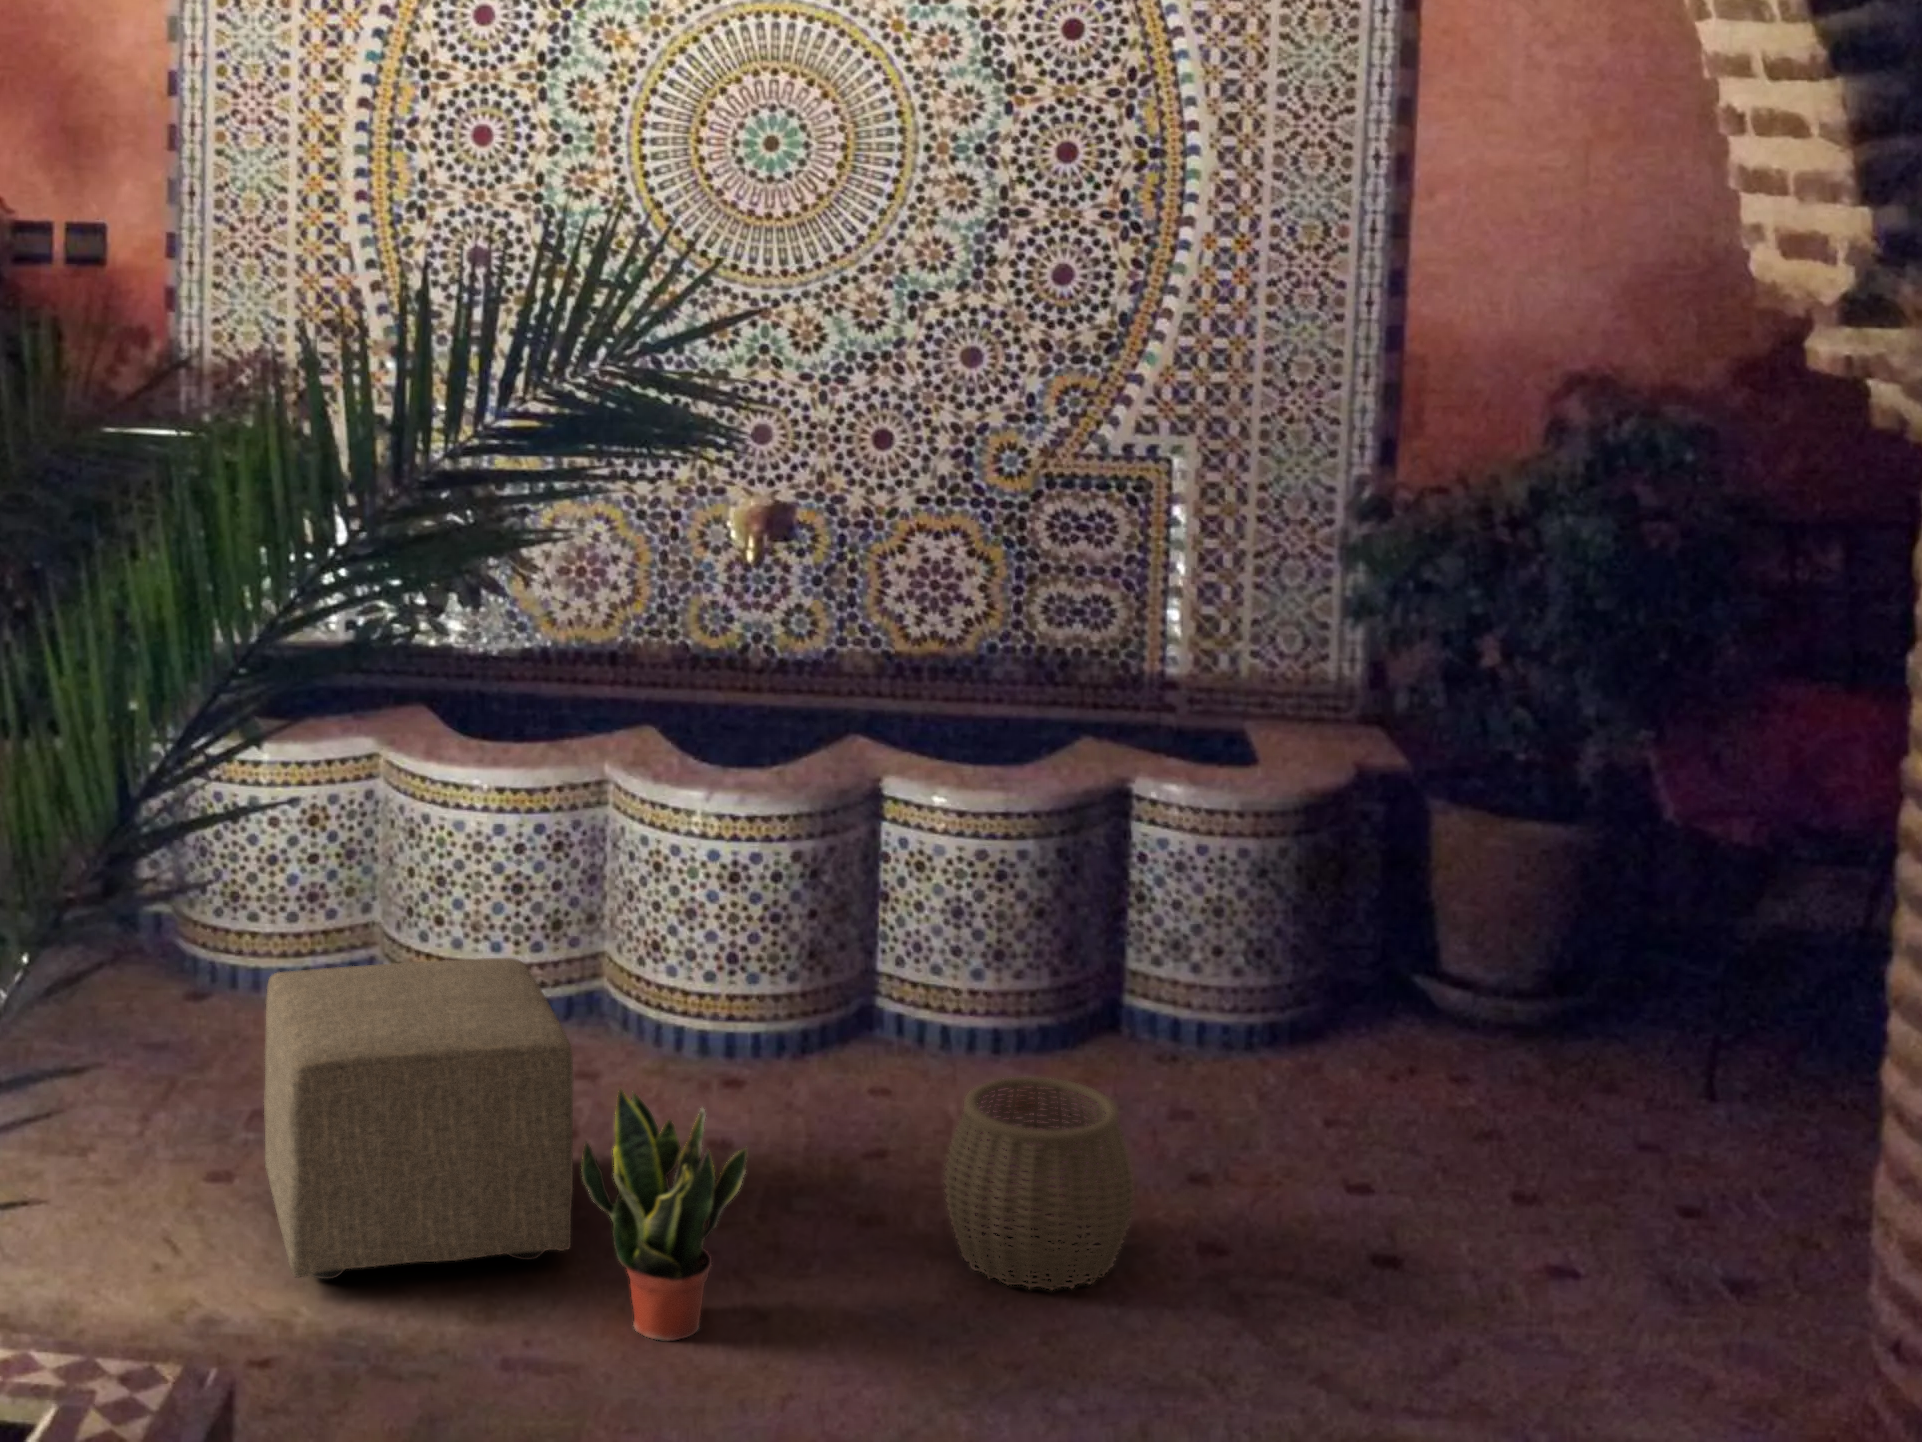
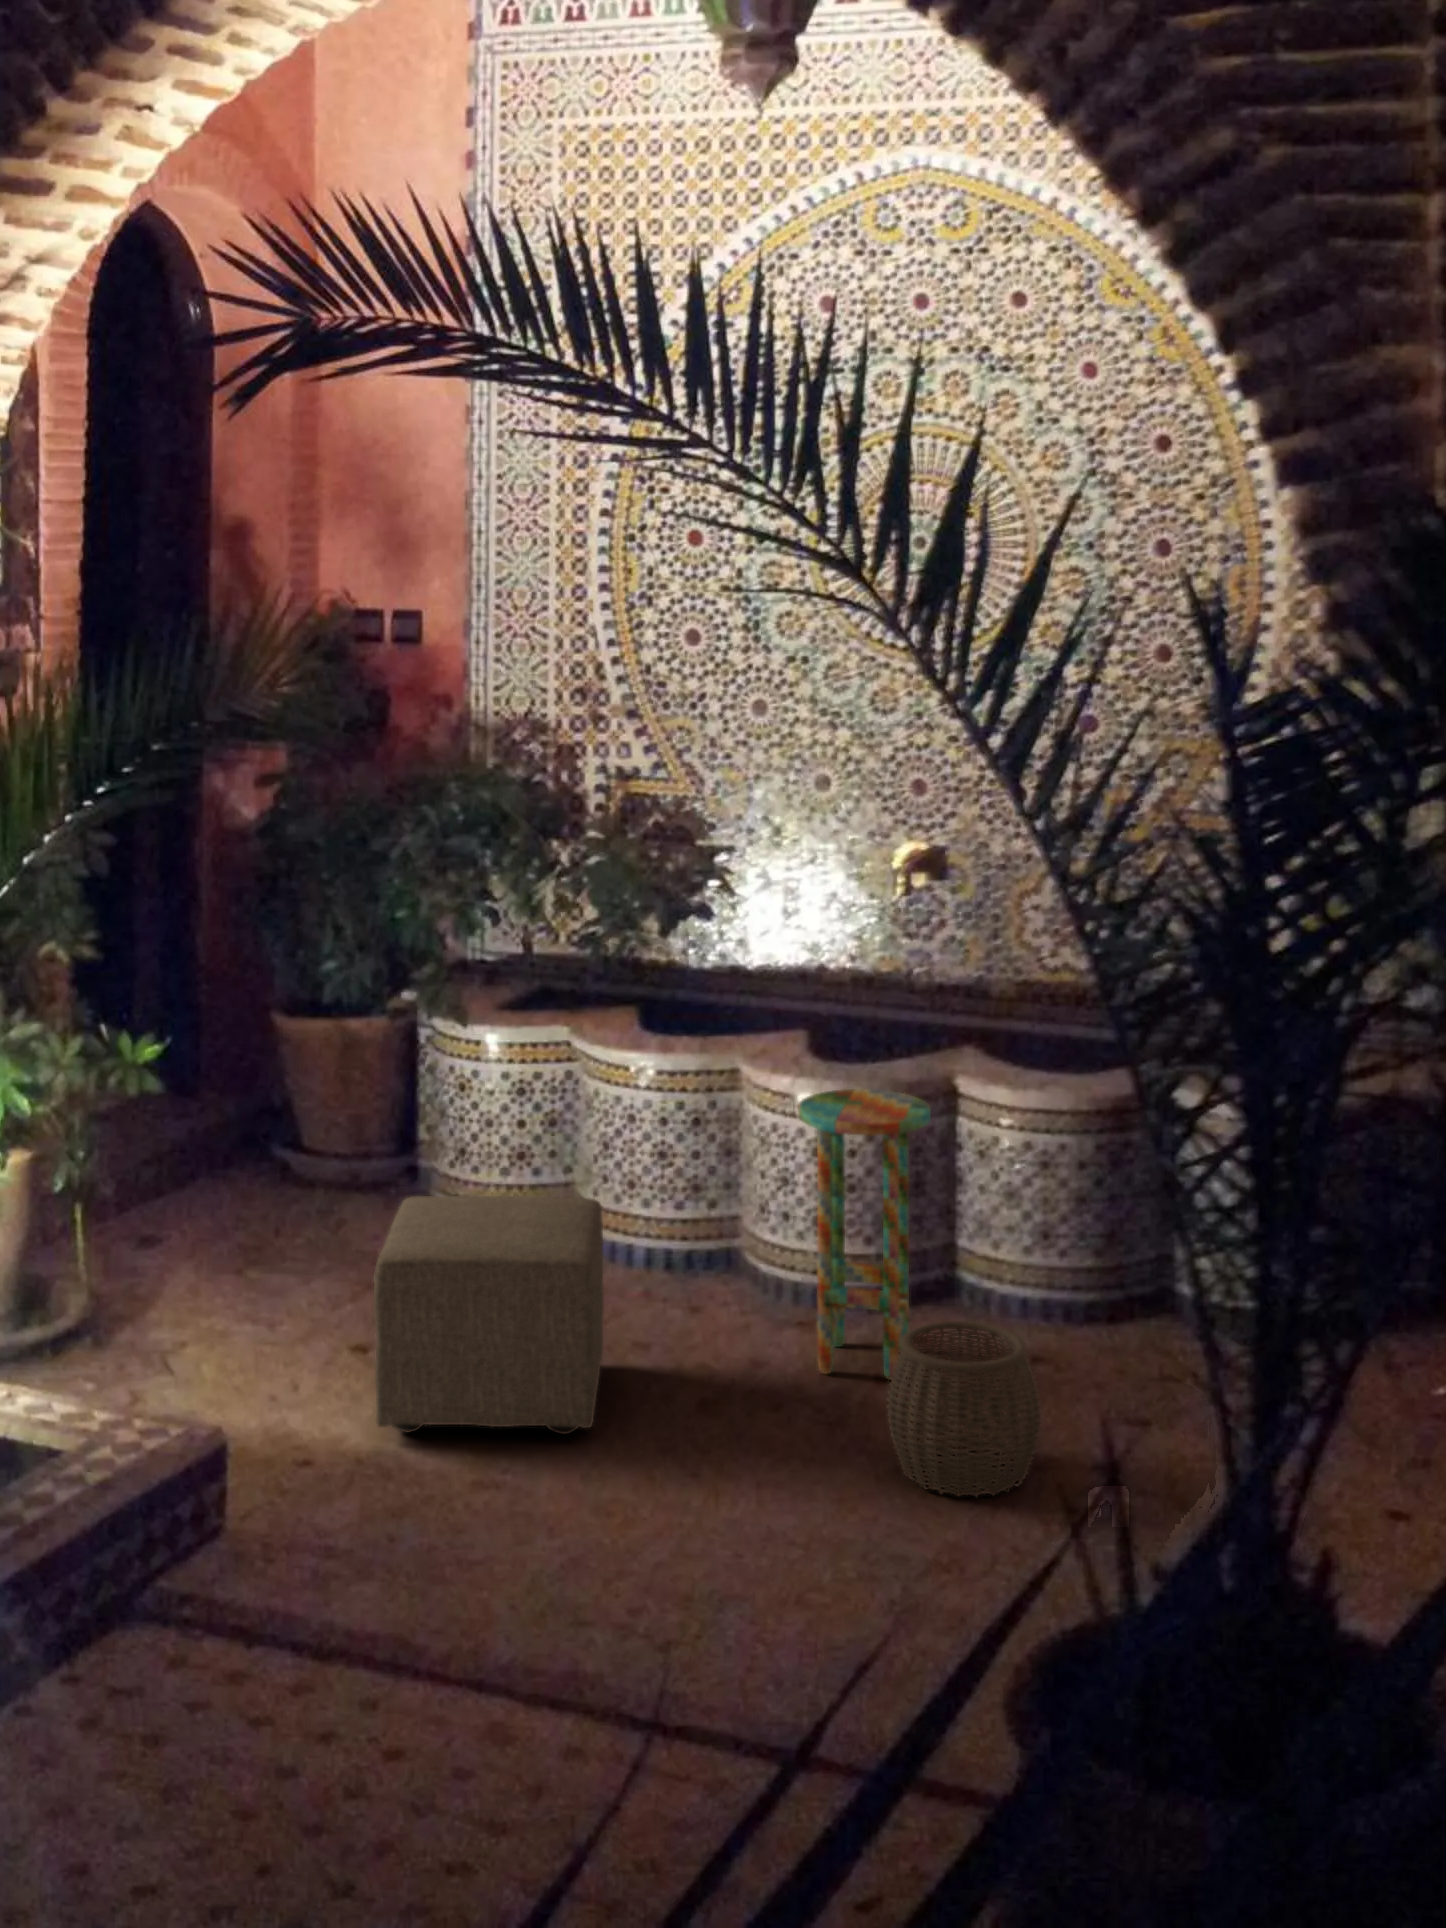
side table: none [758,801,920,1147] -> present [798,1089,931,1380]
potted plant: present [582,1089,747,1341] -> none [570,1292,705,1501]

